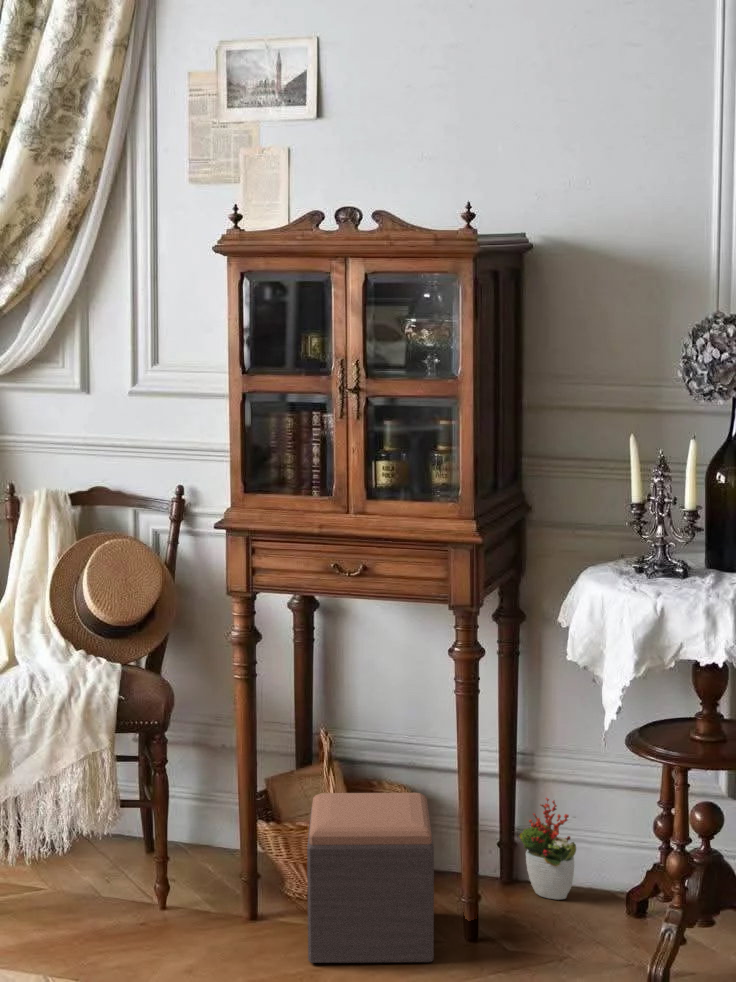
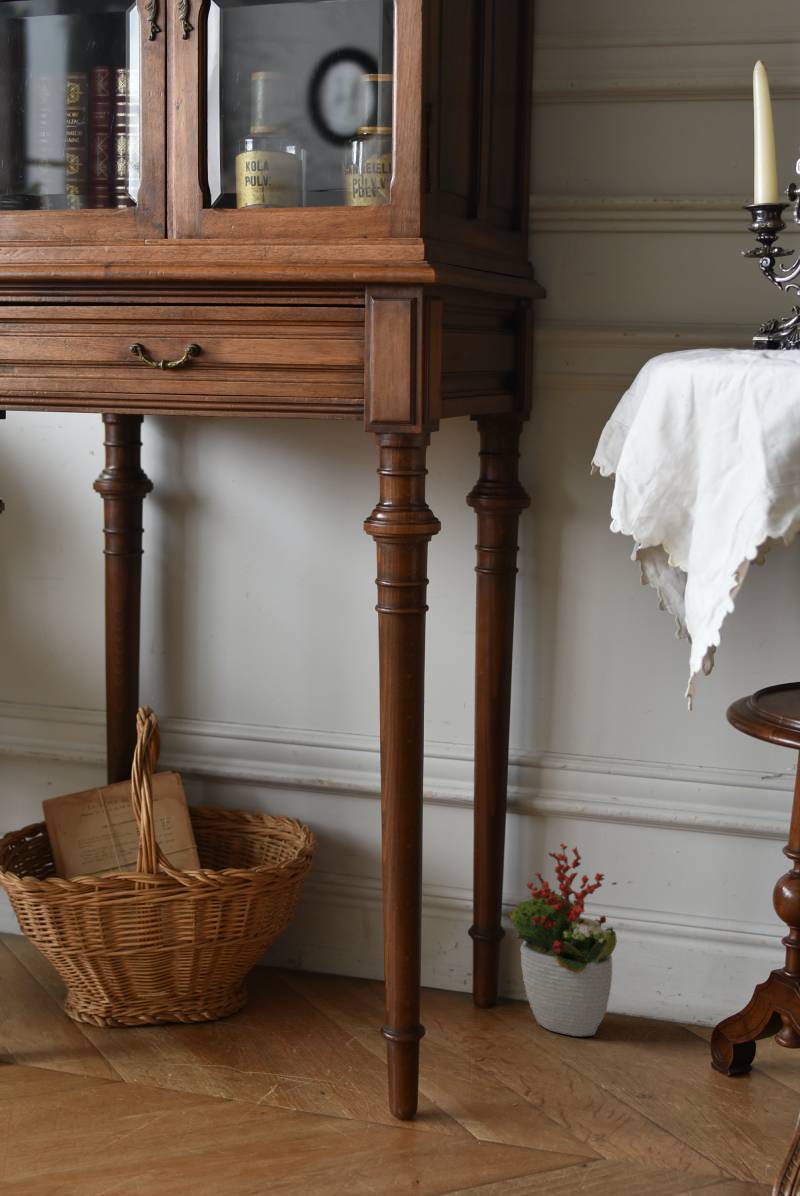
footstool: present [307,793,434,963] -> none [56,820,331,1165]

